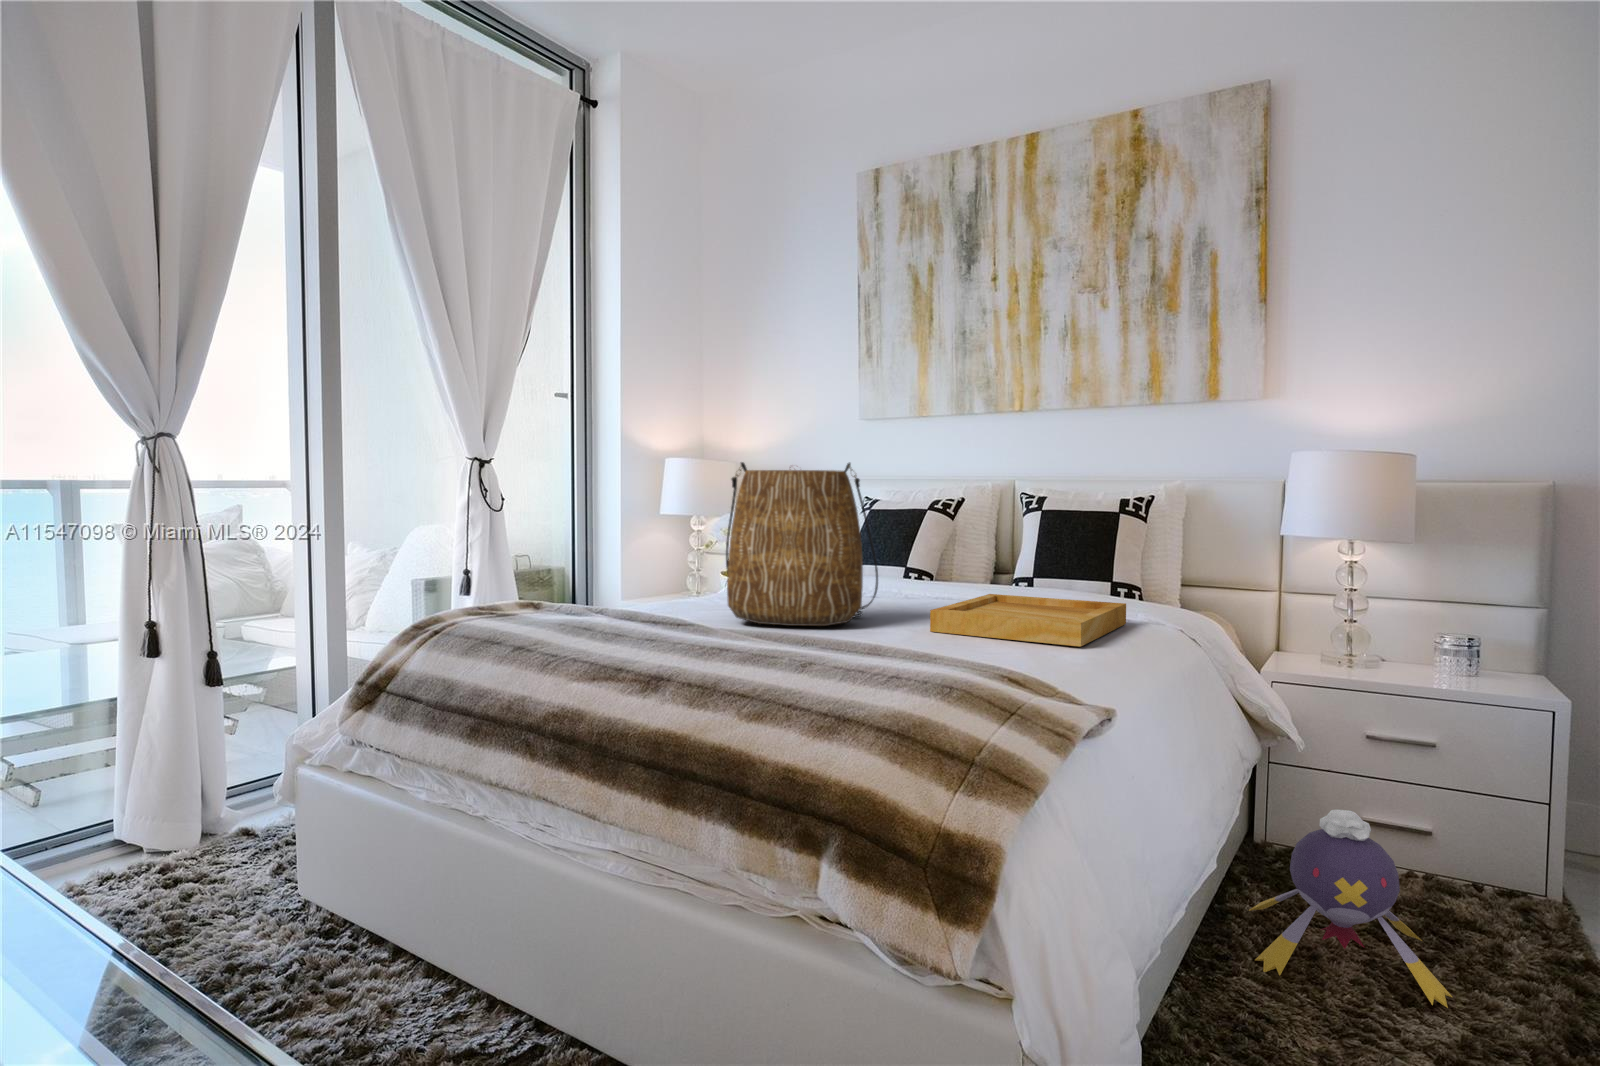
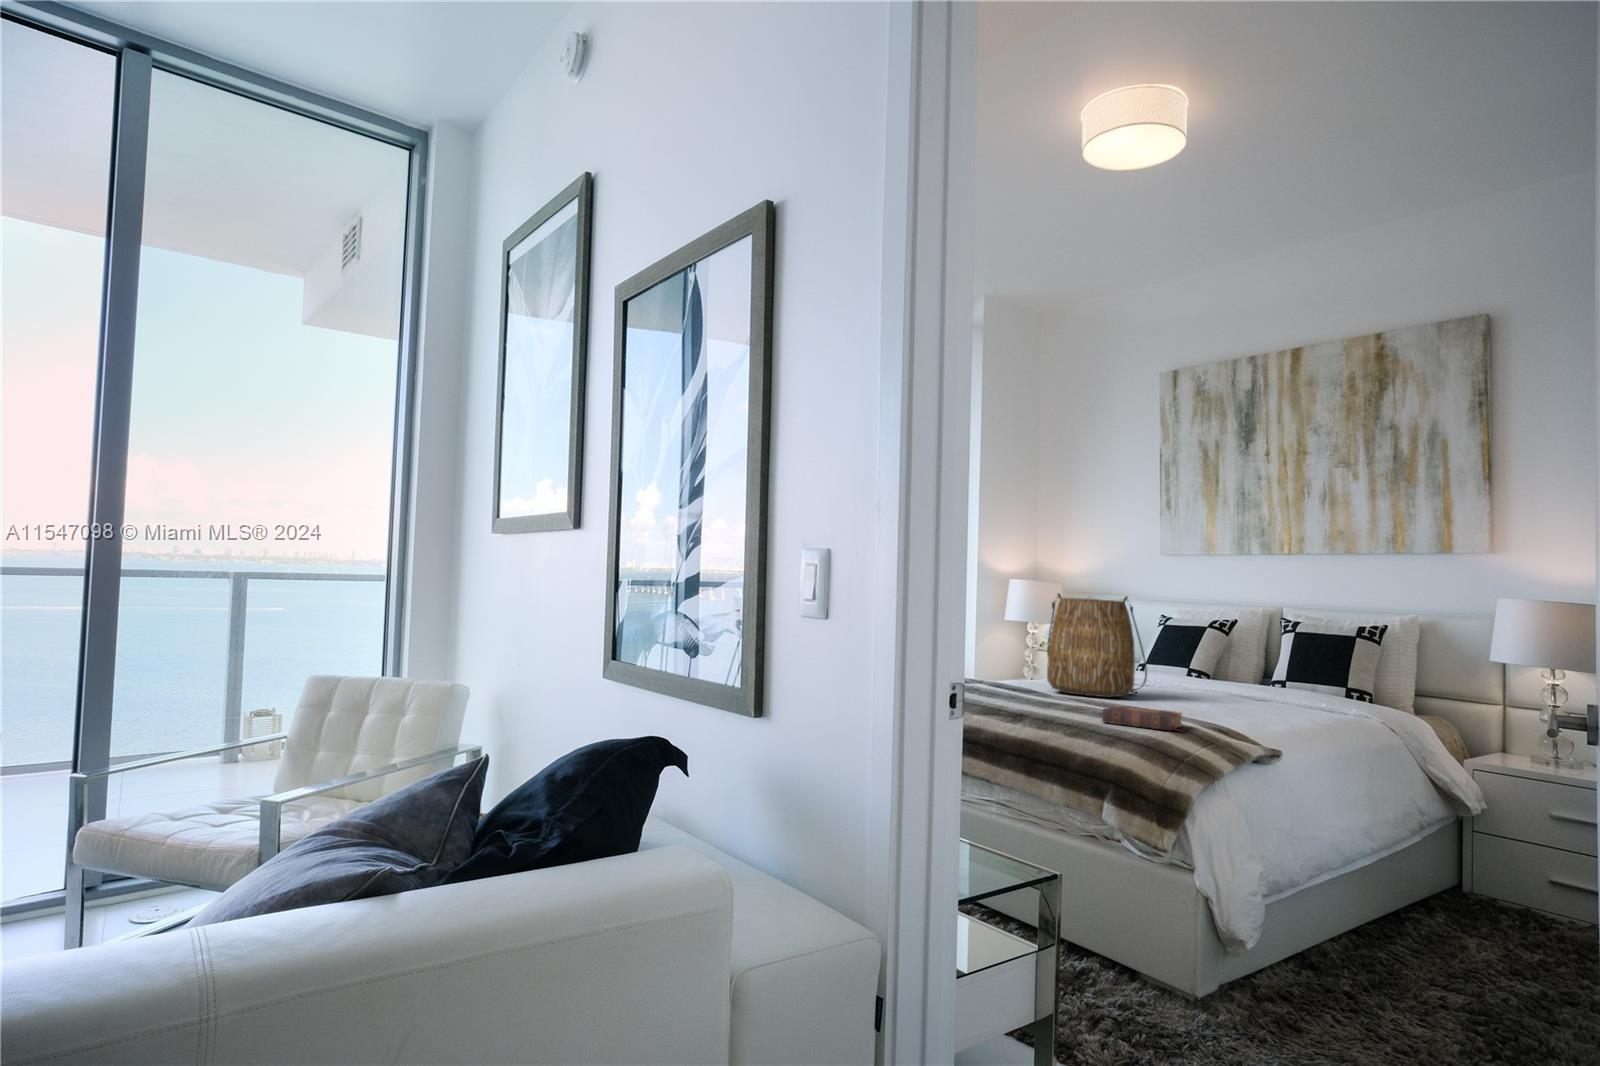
tray: present [930,594,1126,647] -> none [1177,687,1323,719]
book: none [840,651,991,697] -> present [1102,705,1182,730]
plush toy: present [1249,809,1452,1008] -> none [1400,848,1550,982]

